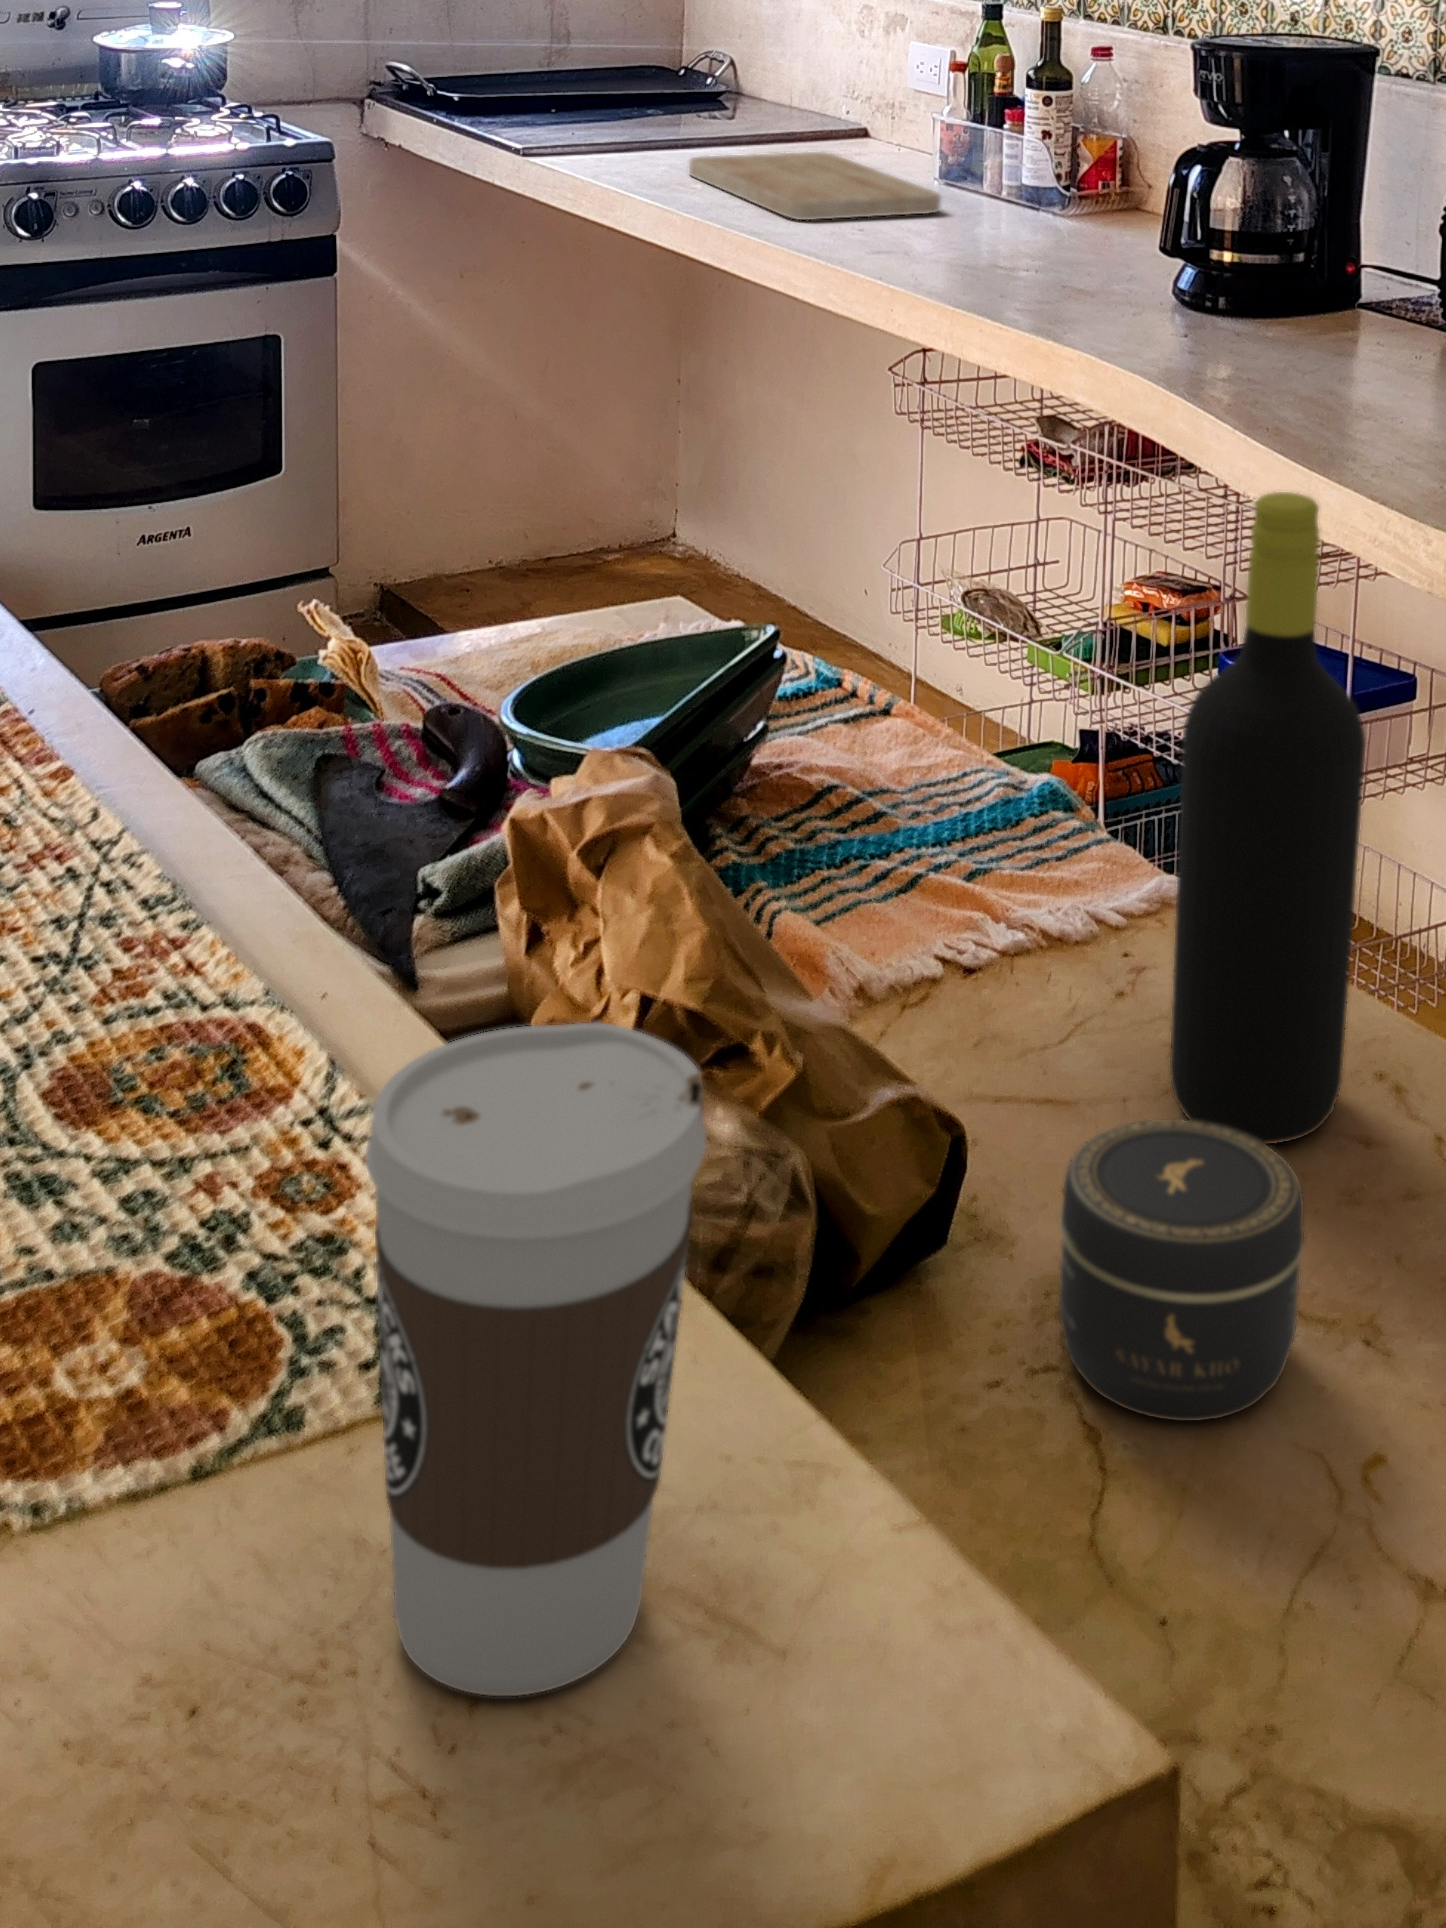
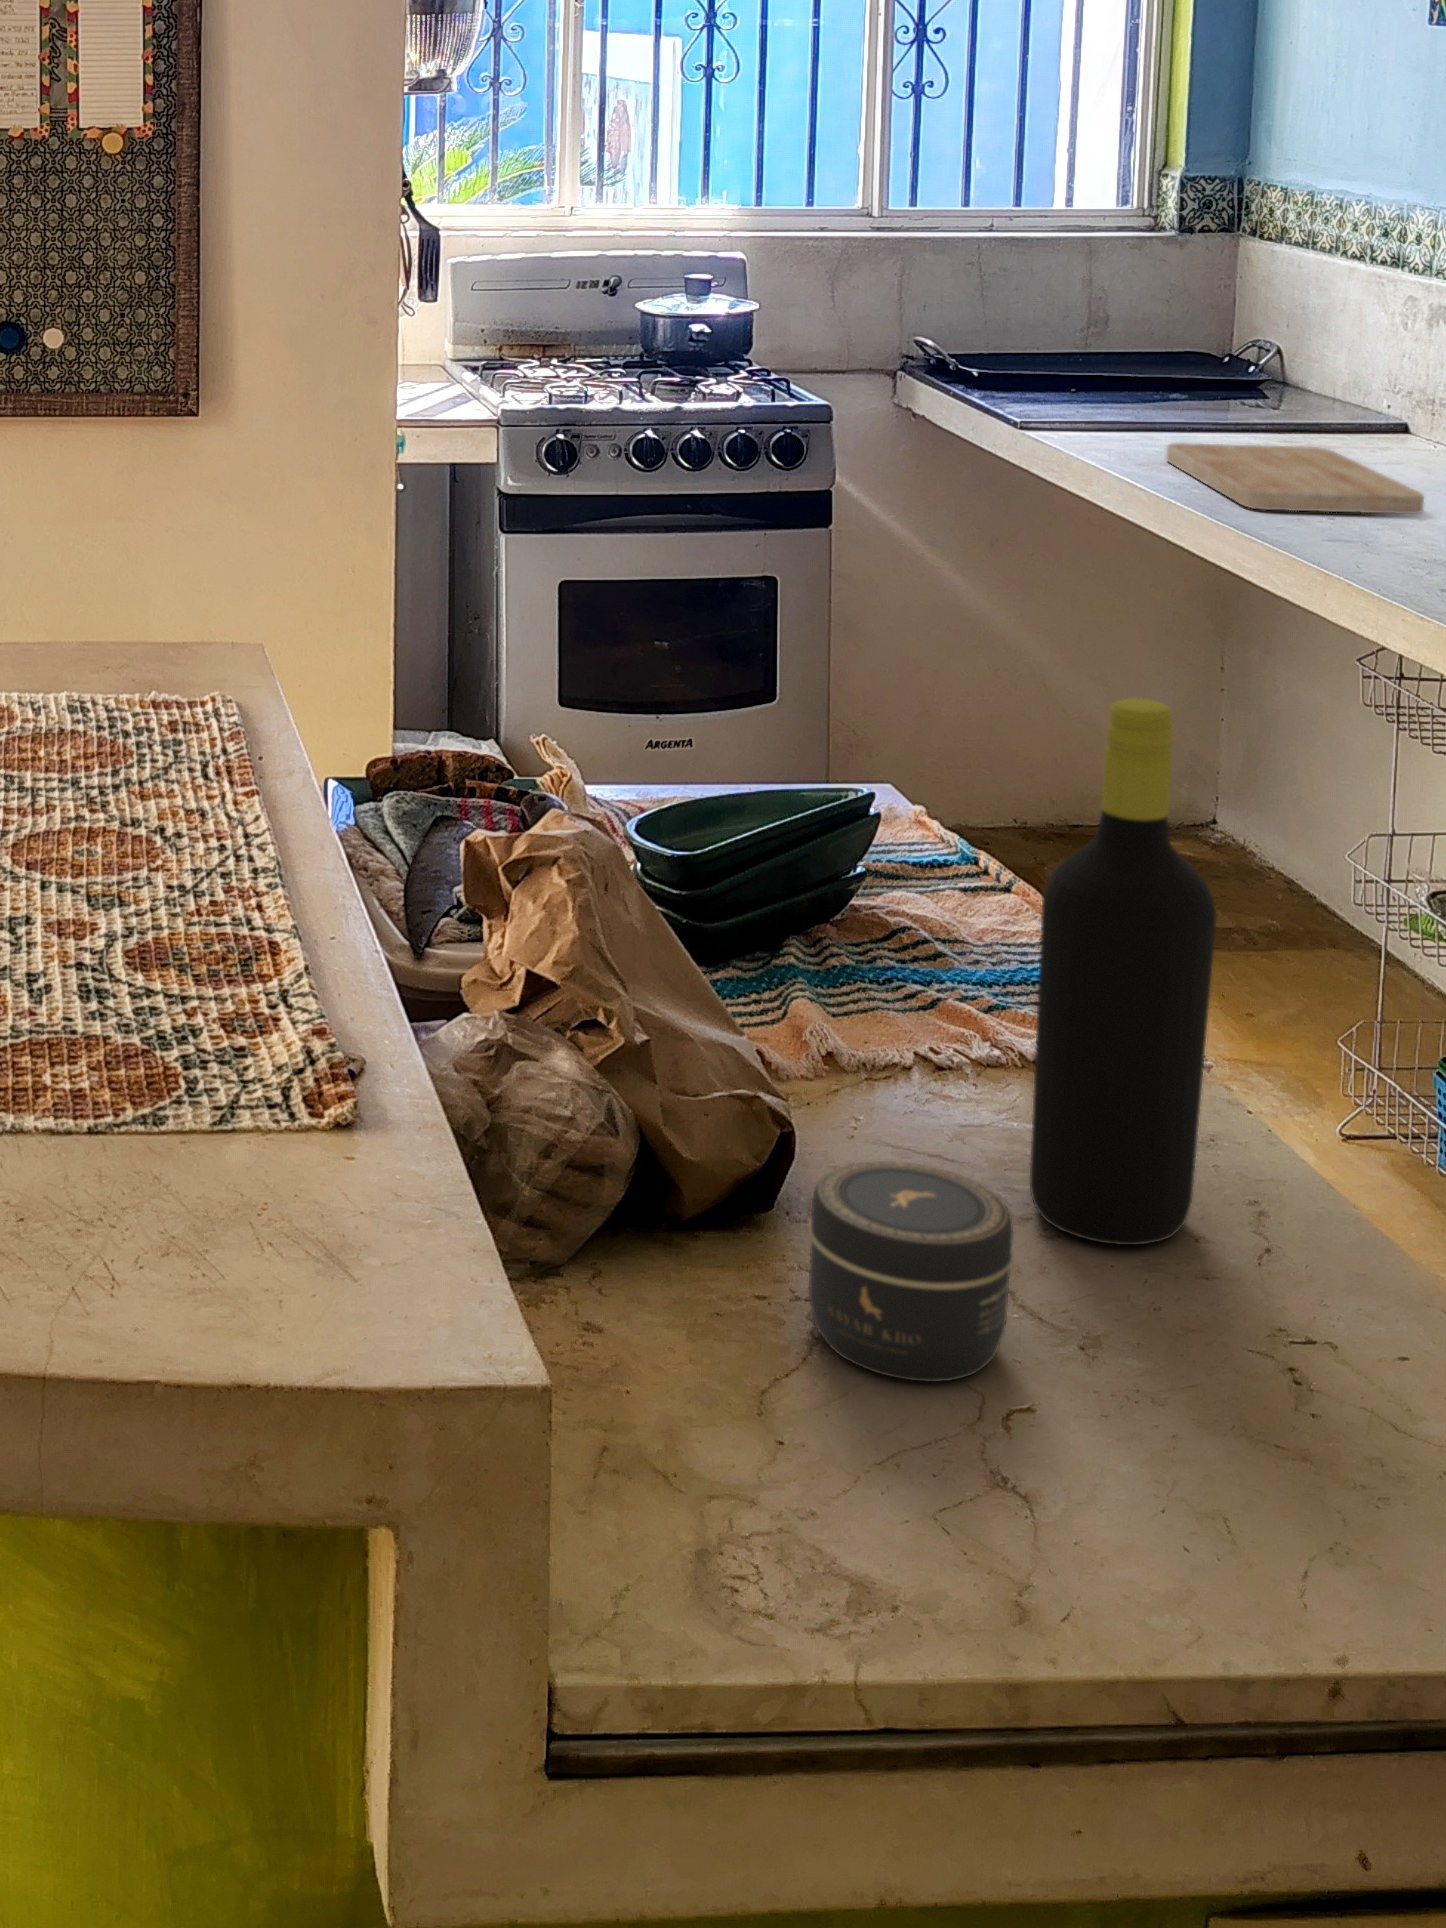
coffee cup: present [366,1023,706,1696] -> none [110,889,317,1266]

